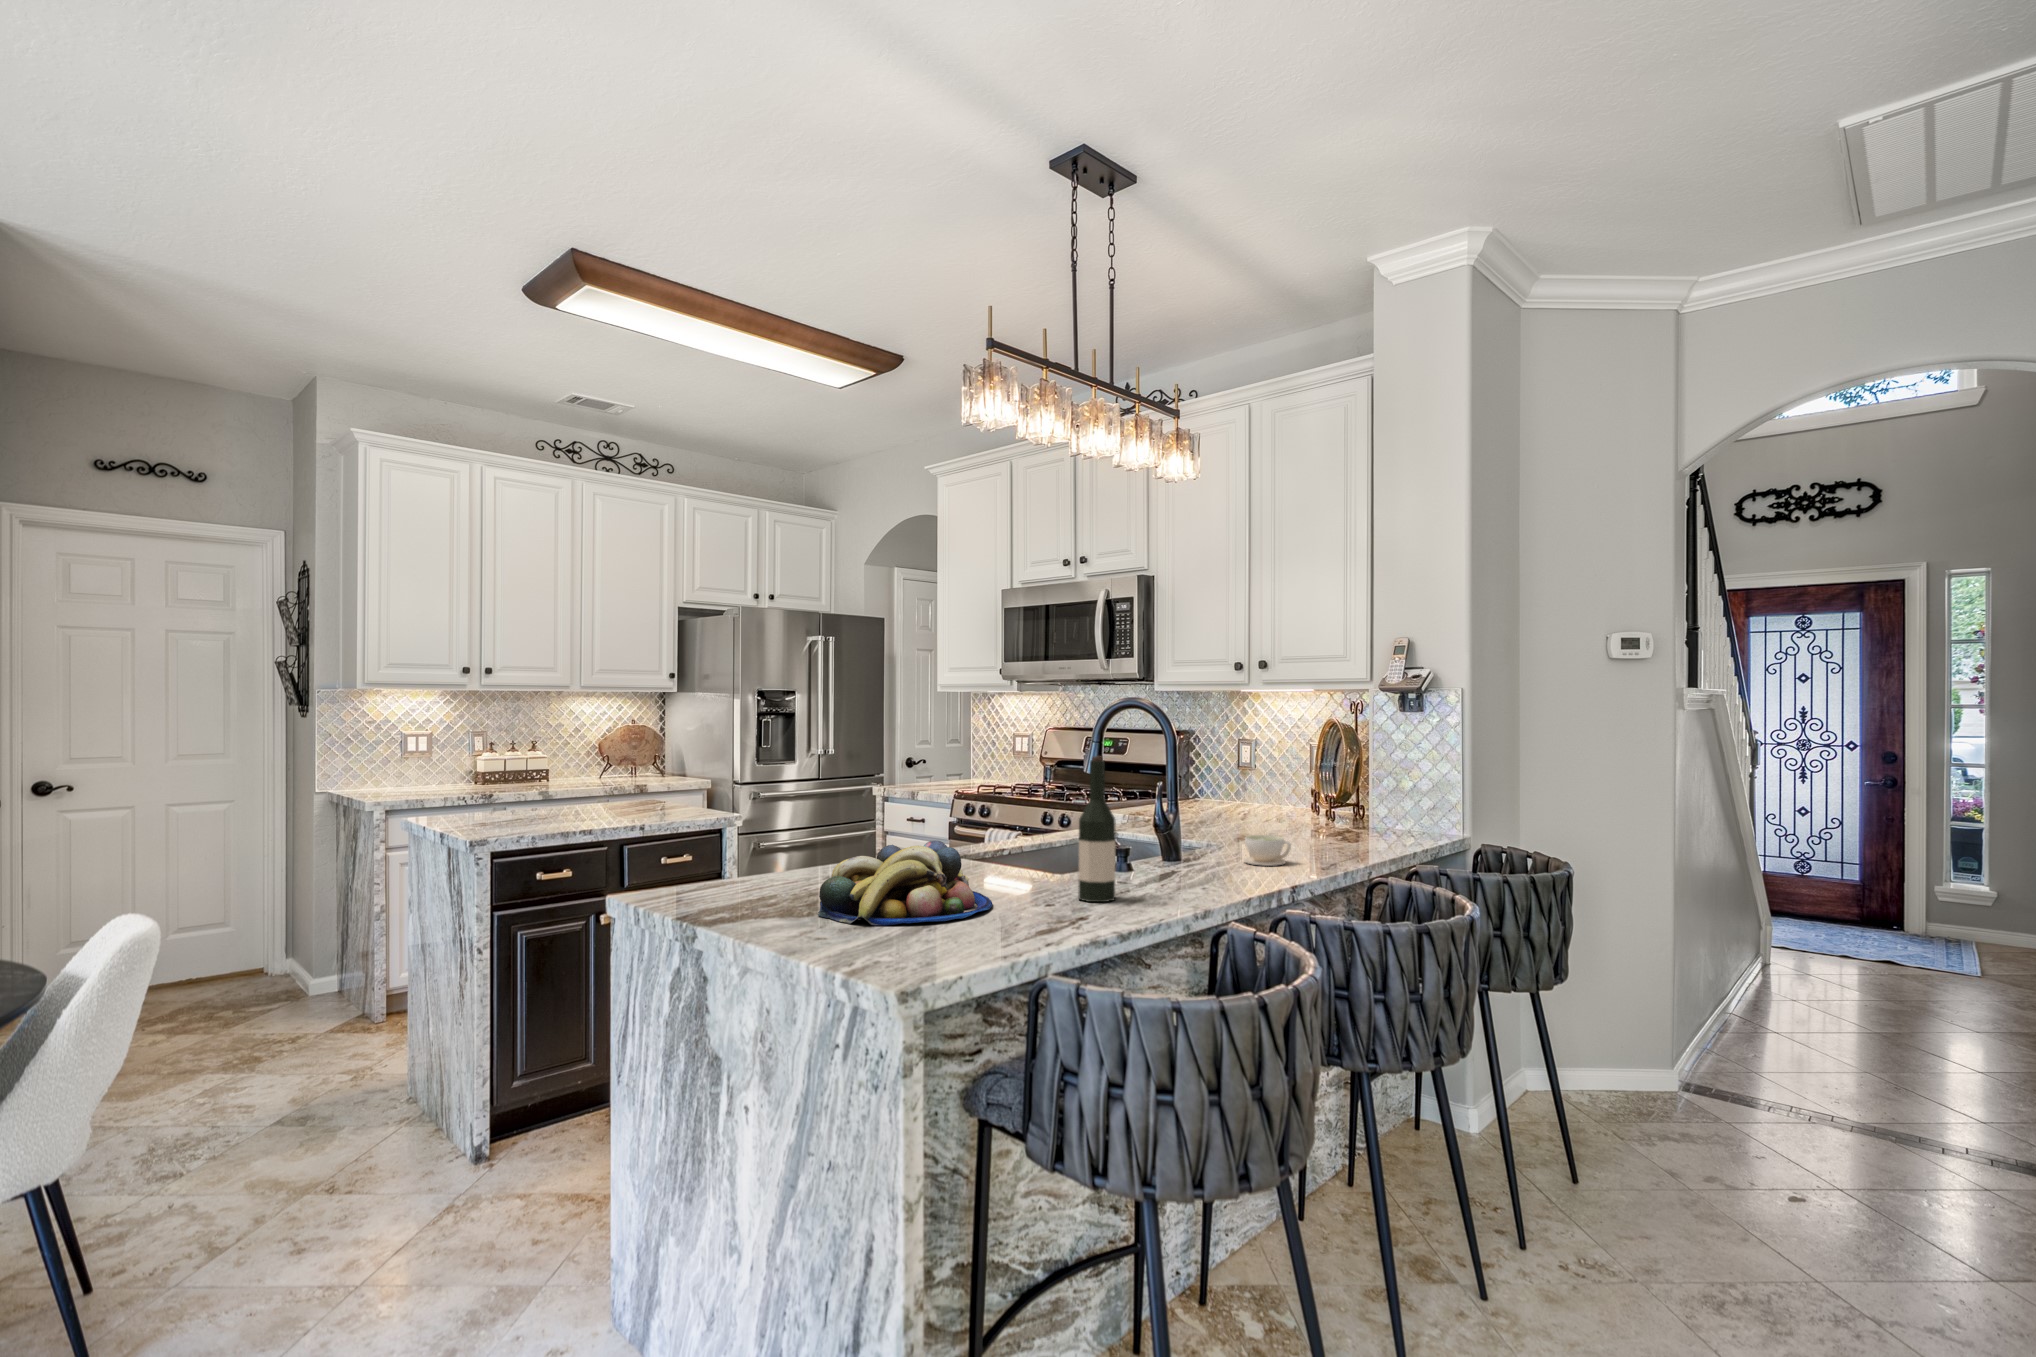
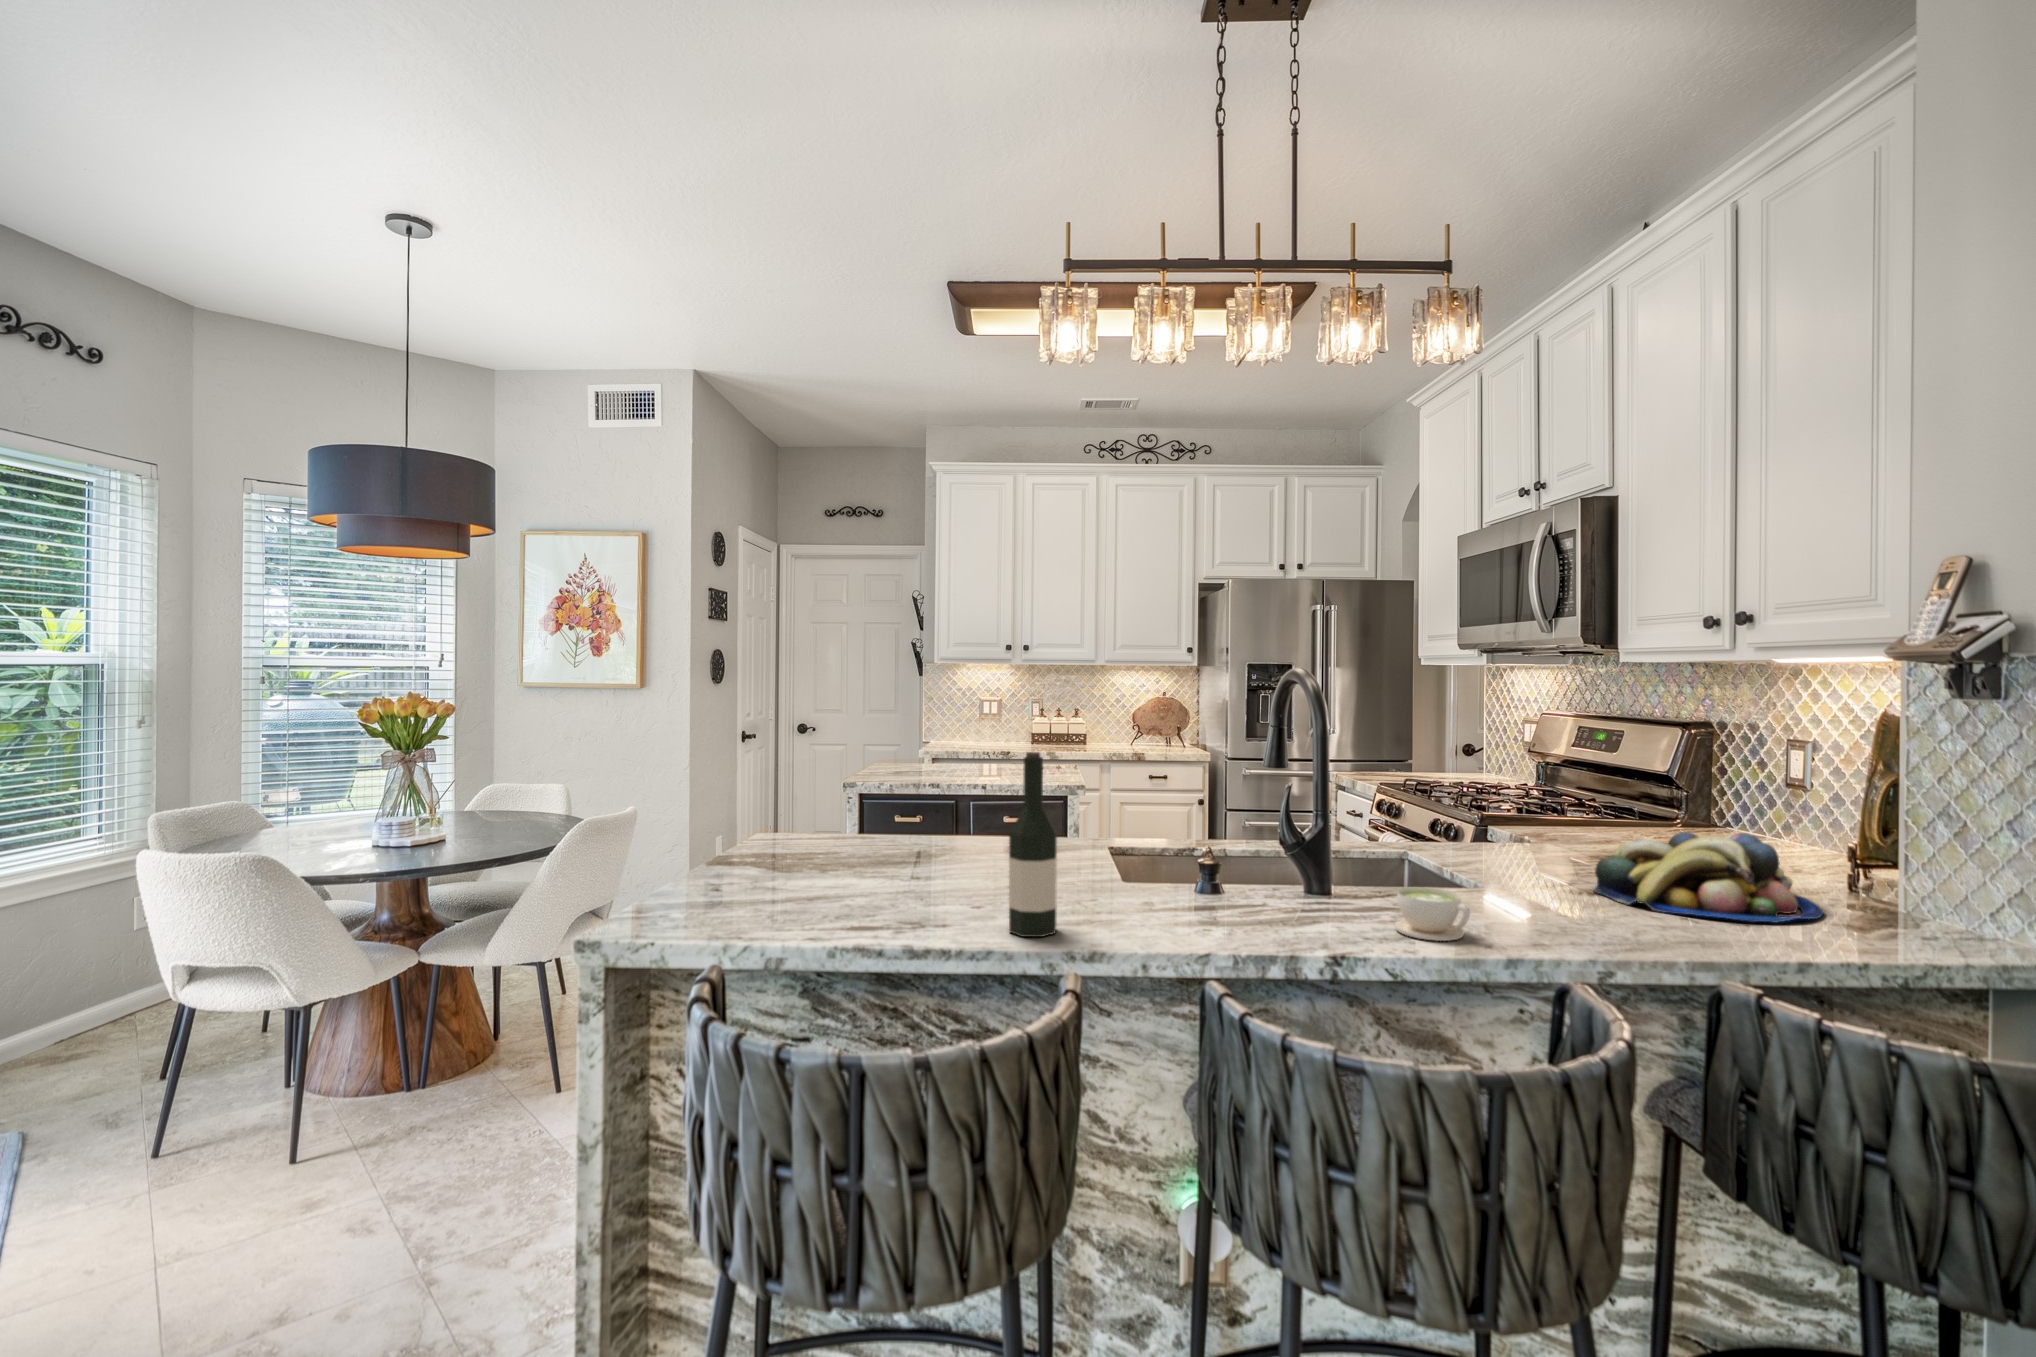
fruit bowl: present [818,841,992,925] -> present [1594,832,1824,922]

